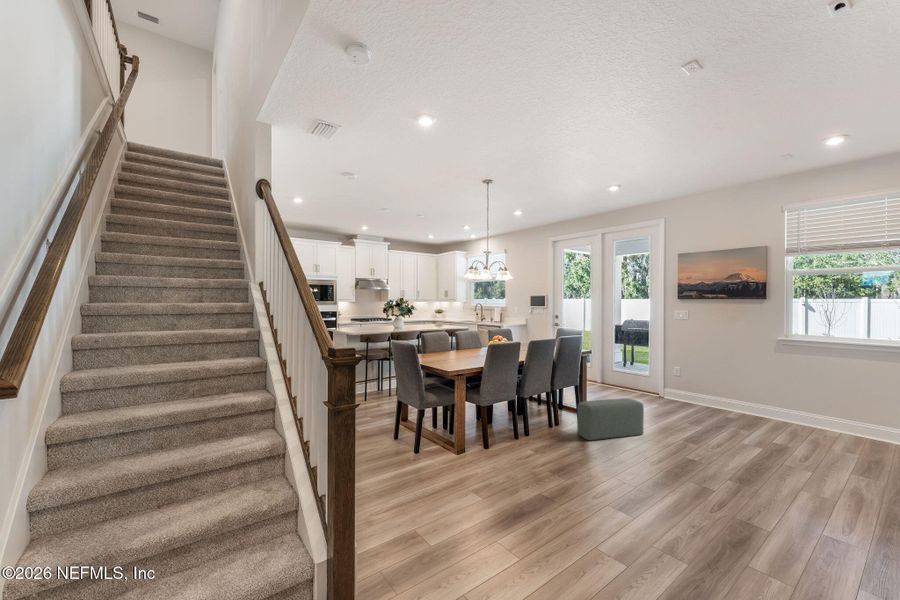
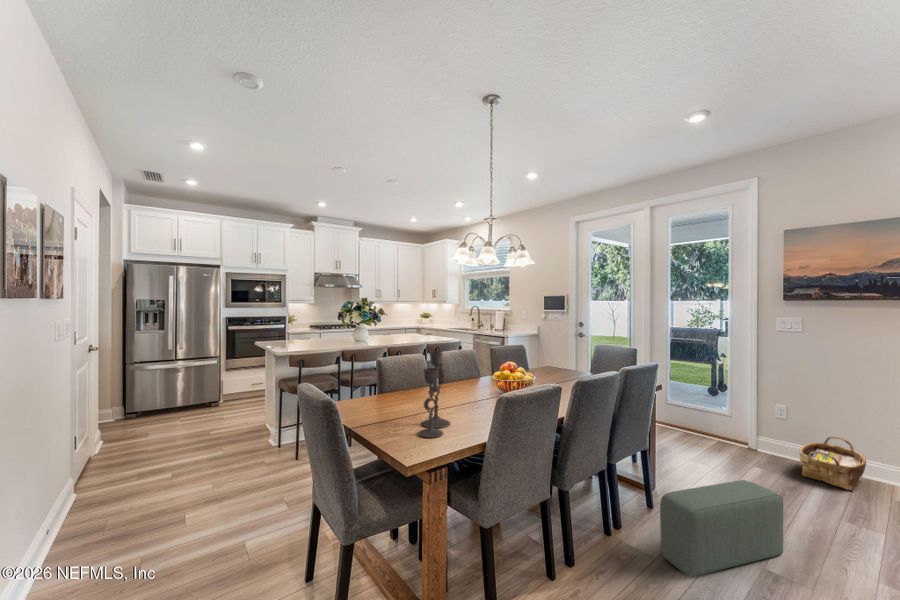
candlestick: none [450,326,466,366] -> present [418,352,450,438]
woven basket: none [681,384,718,414] -> present [800,437,866,490]

